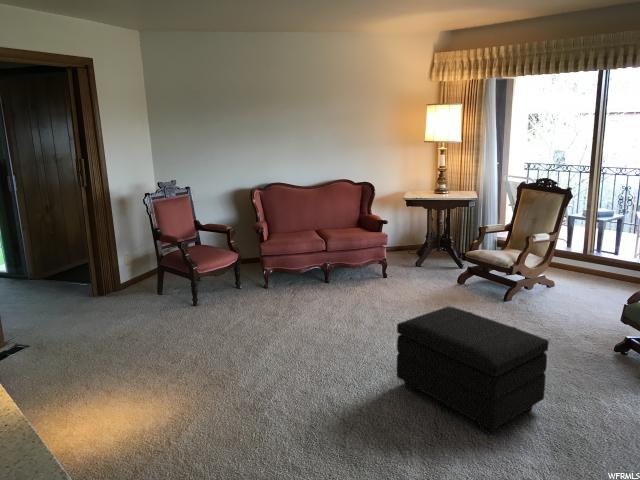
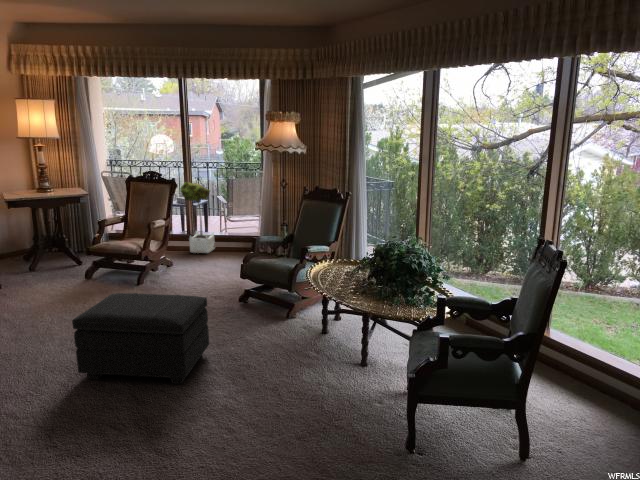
potted tree: none [583,192,623,282] -> present [181,182,215,253]

